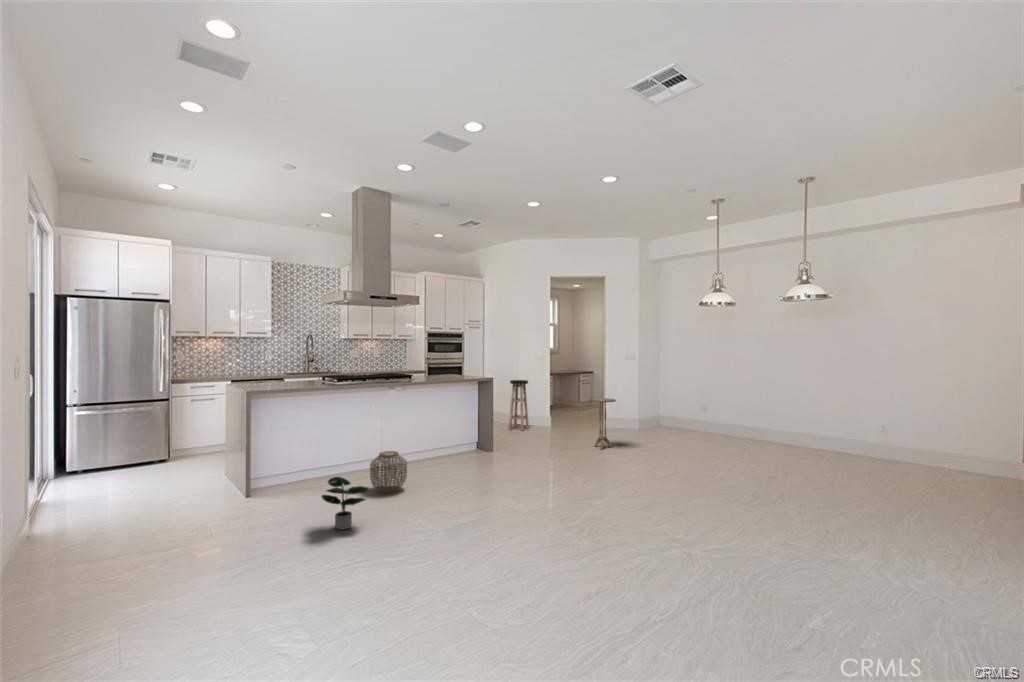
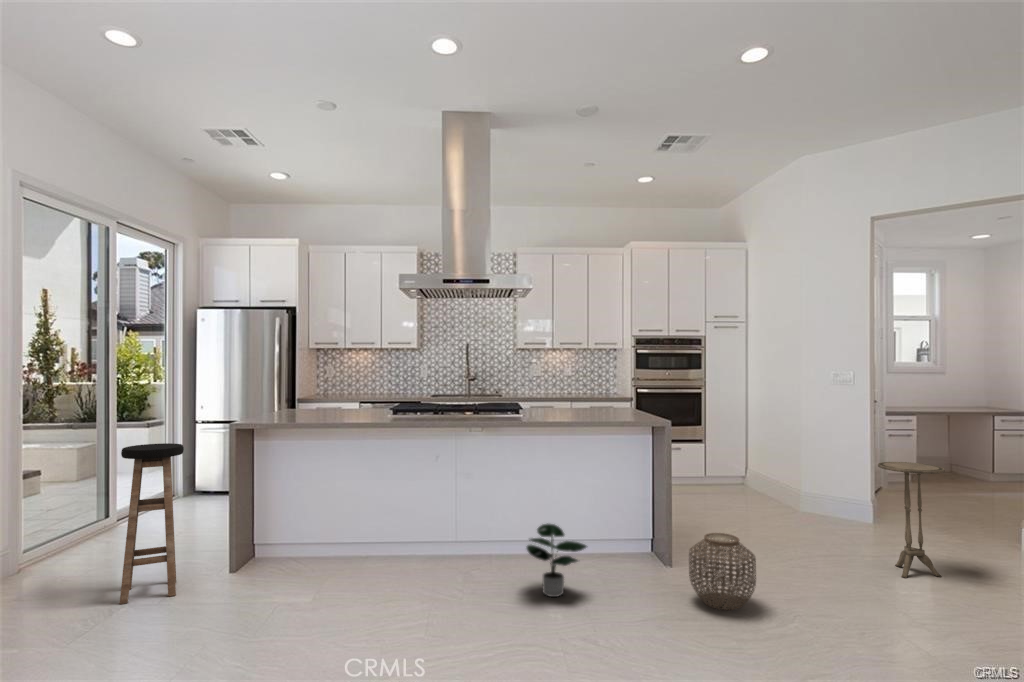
bar stool: present [509,380,529,431] -> present [120,443,184,604]
woven basket: present [370,451,407,493] -> present [689,533,756,610]
potted plant: present [321,477,370,530] -> present [527,523,587,597]

